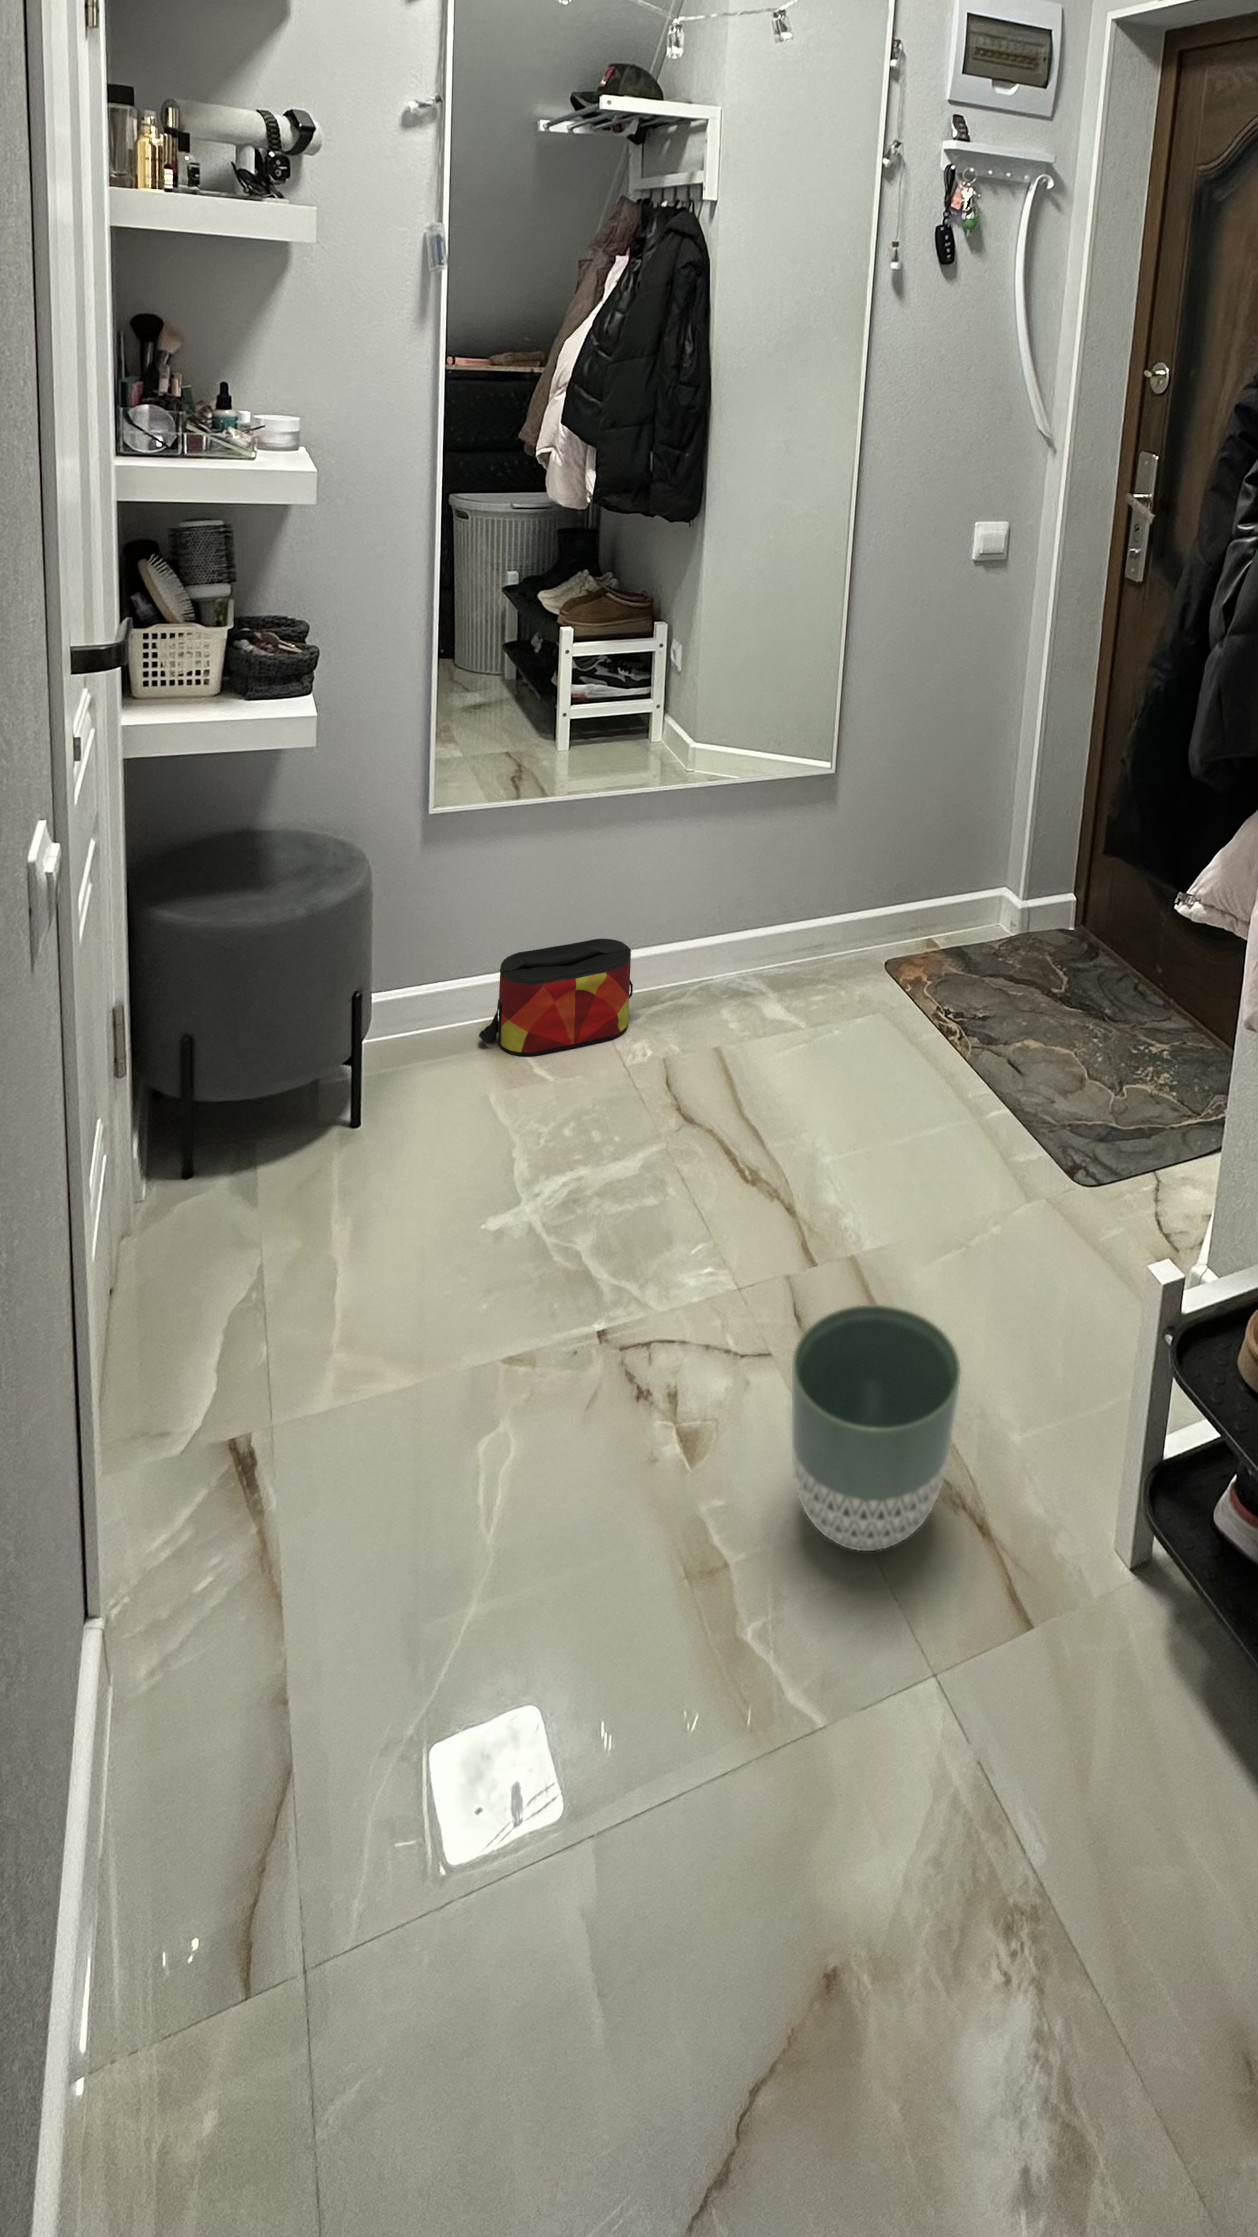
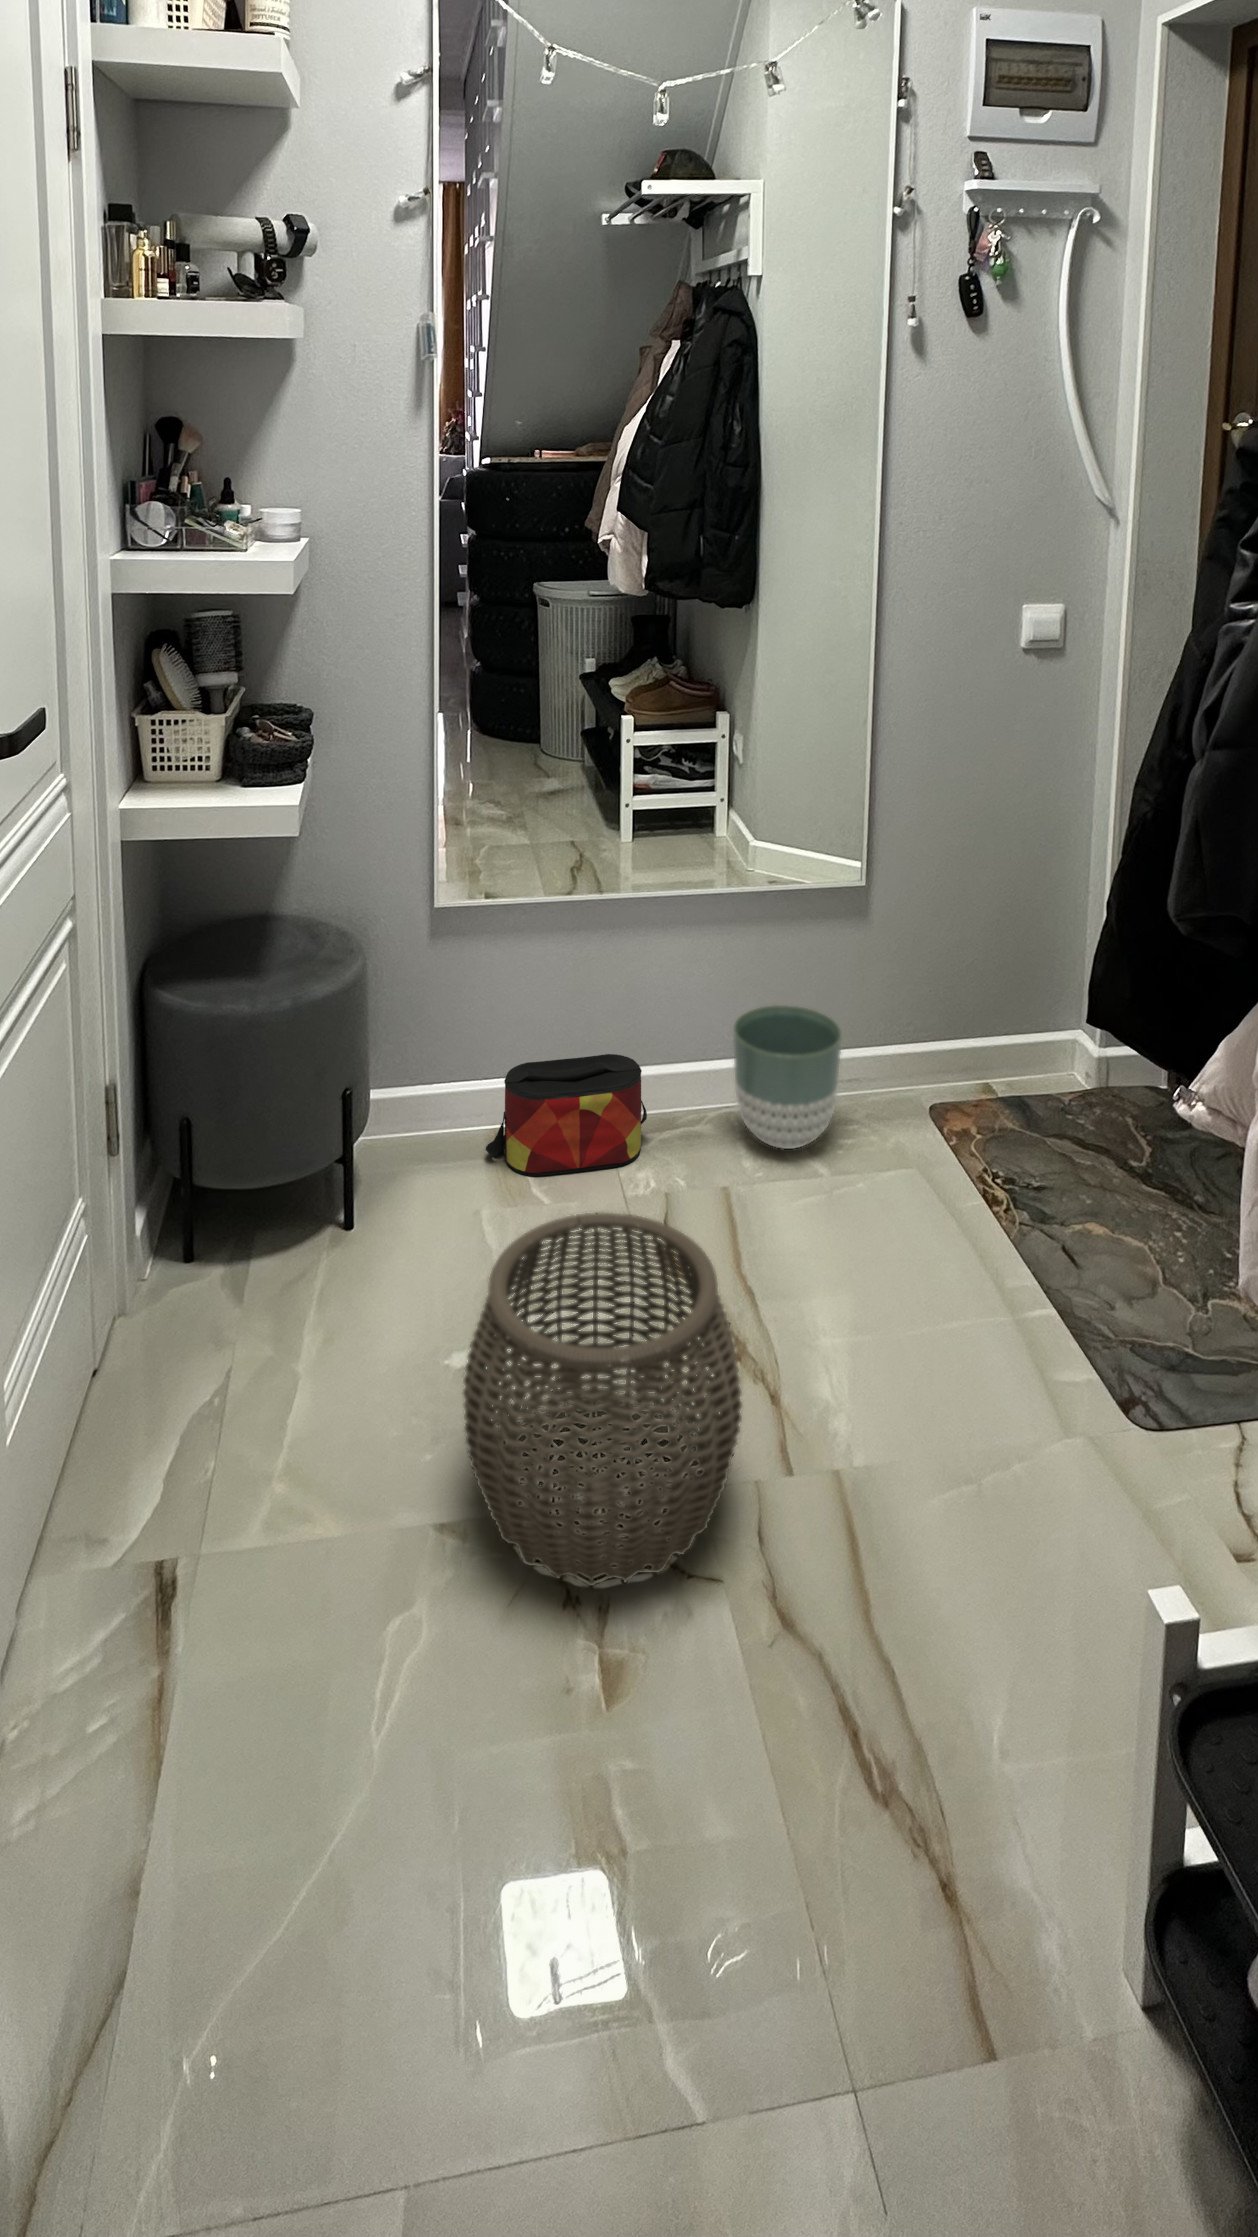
woven basket: none [525,1064,780,1377] -> present [463,1213,742,1585]
planter: present [792,1305,960,1551] -> present [733,1005,842,1149]

